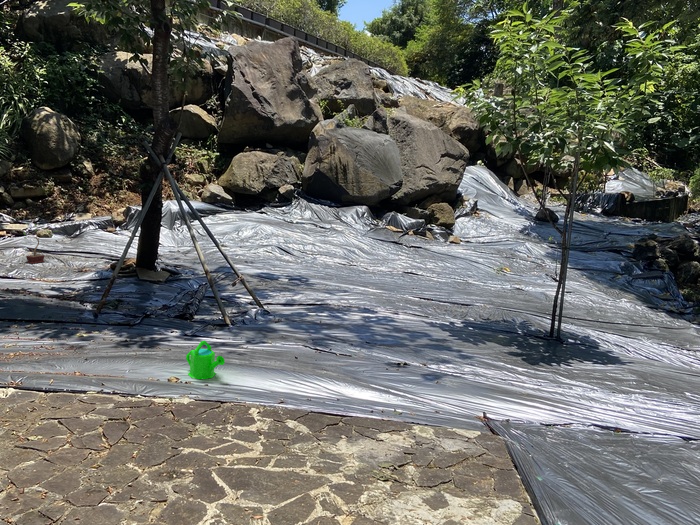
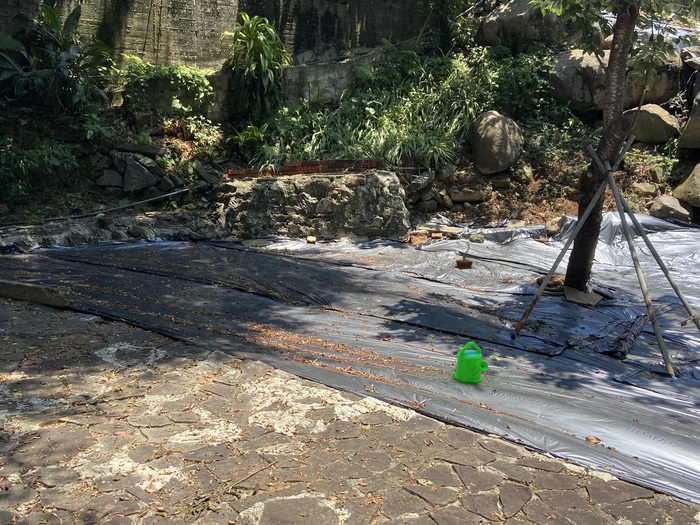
watering can: present [186,341,225,379] -> present [454,342,488,383]

